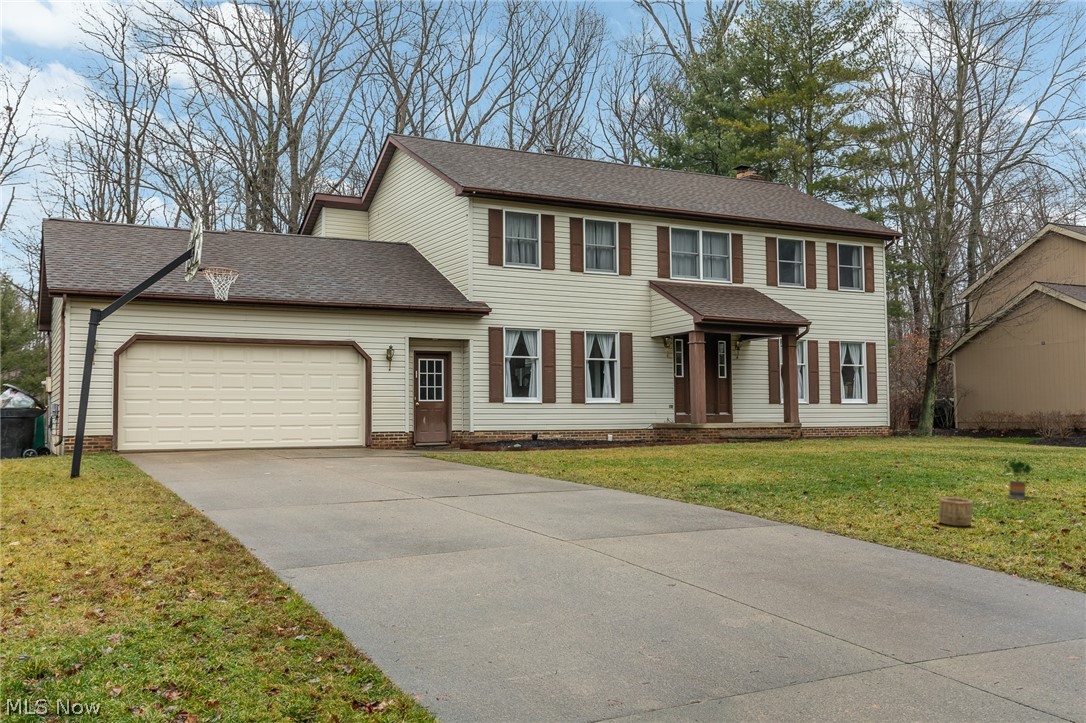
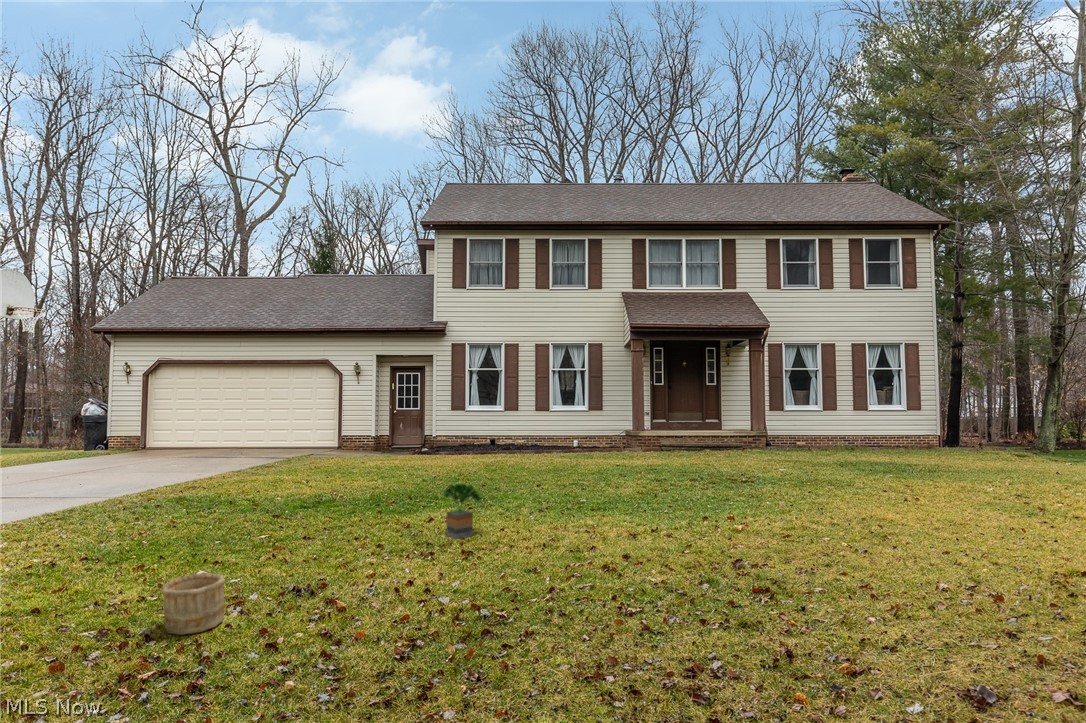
potted tree: present [1005,462,1032,500] -> present [444,484,481,539]

